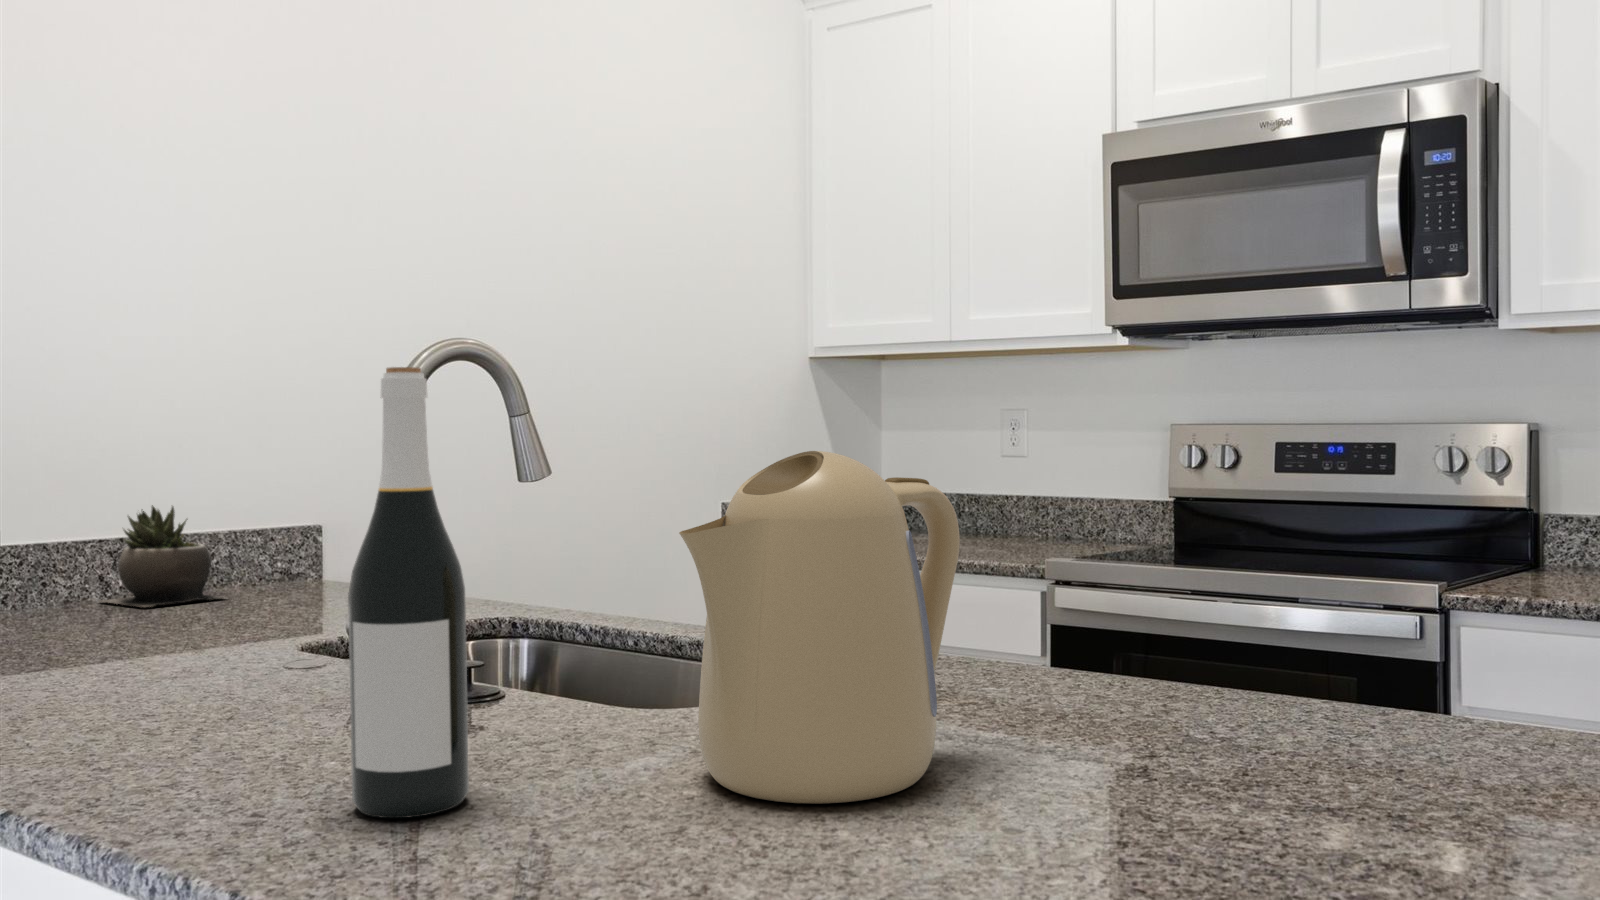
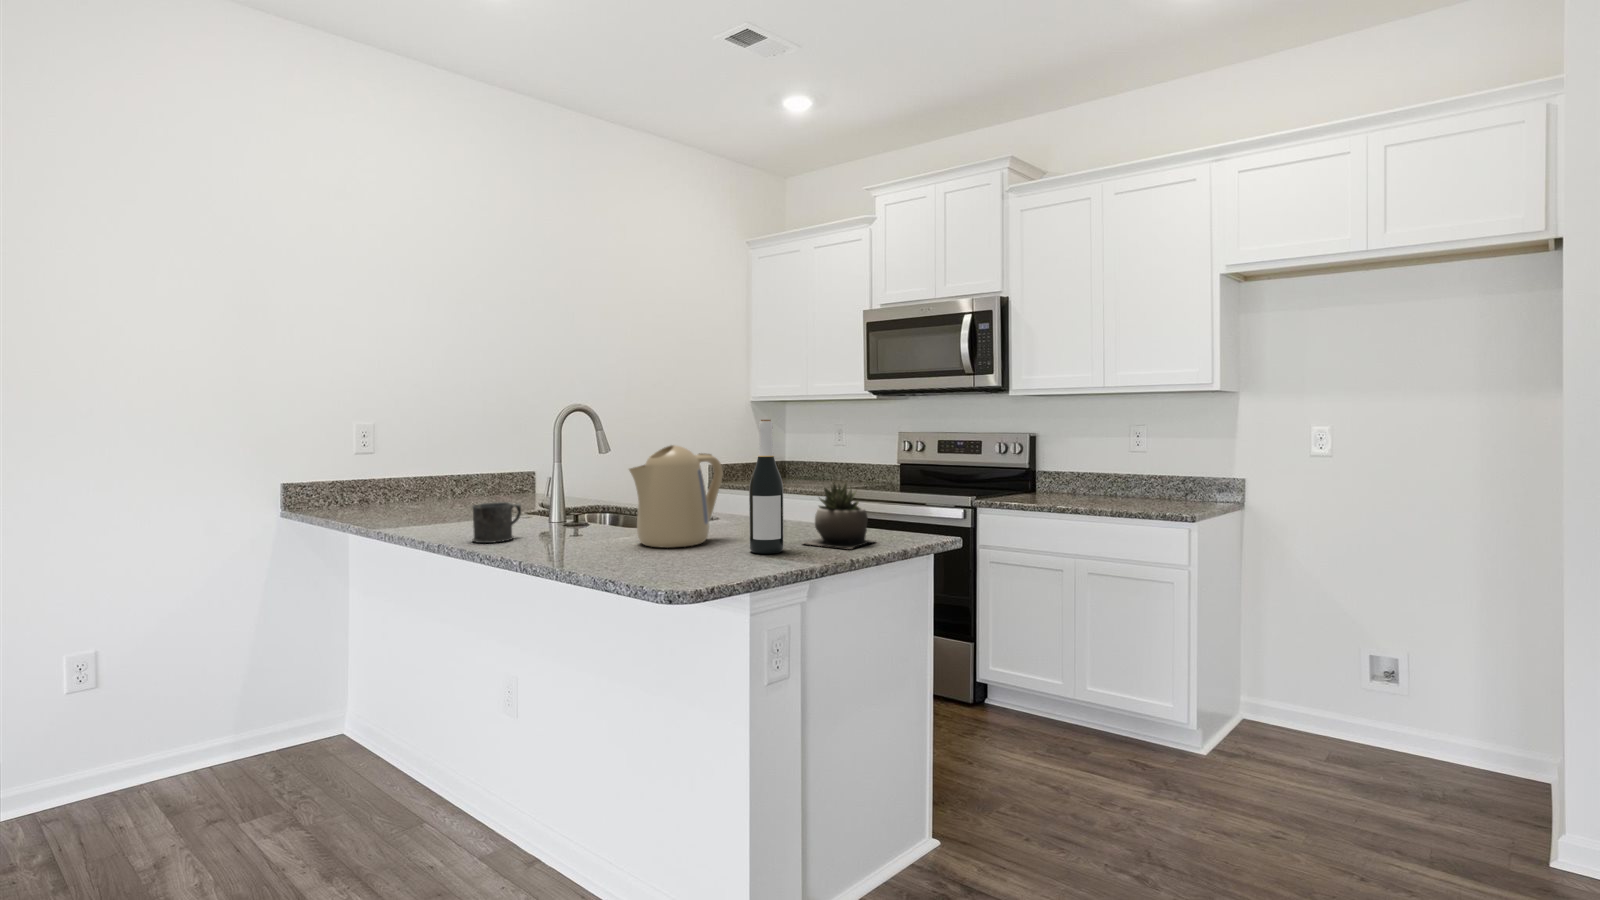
wine bottle: present [348,367,469,818] -> present [749,420,784,554]
succulent plant: present [99,505,221,607] -> present [804,483,873,549]
mug: none [146,639,306,780] -> present [472,502,521,543]

